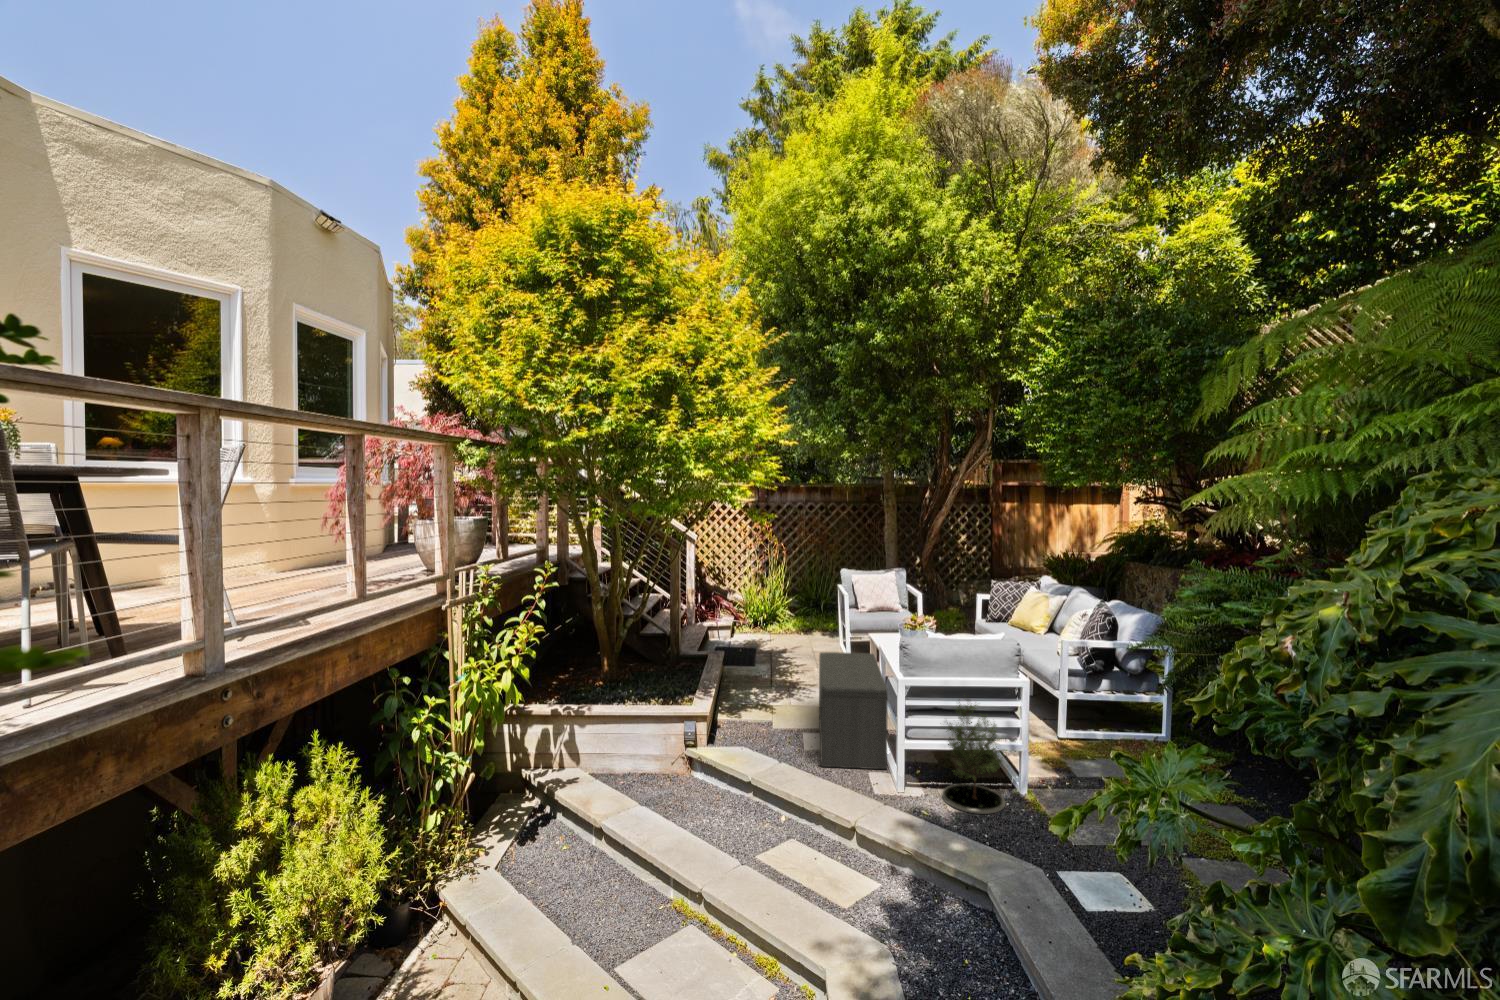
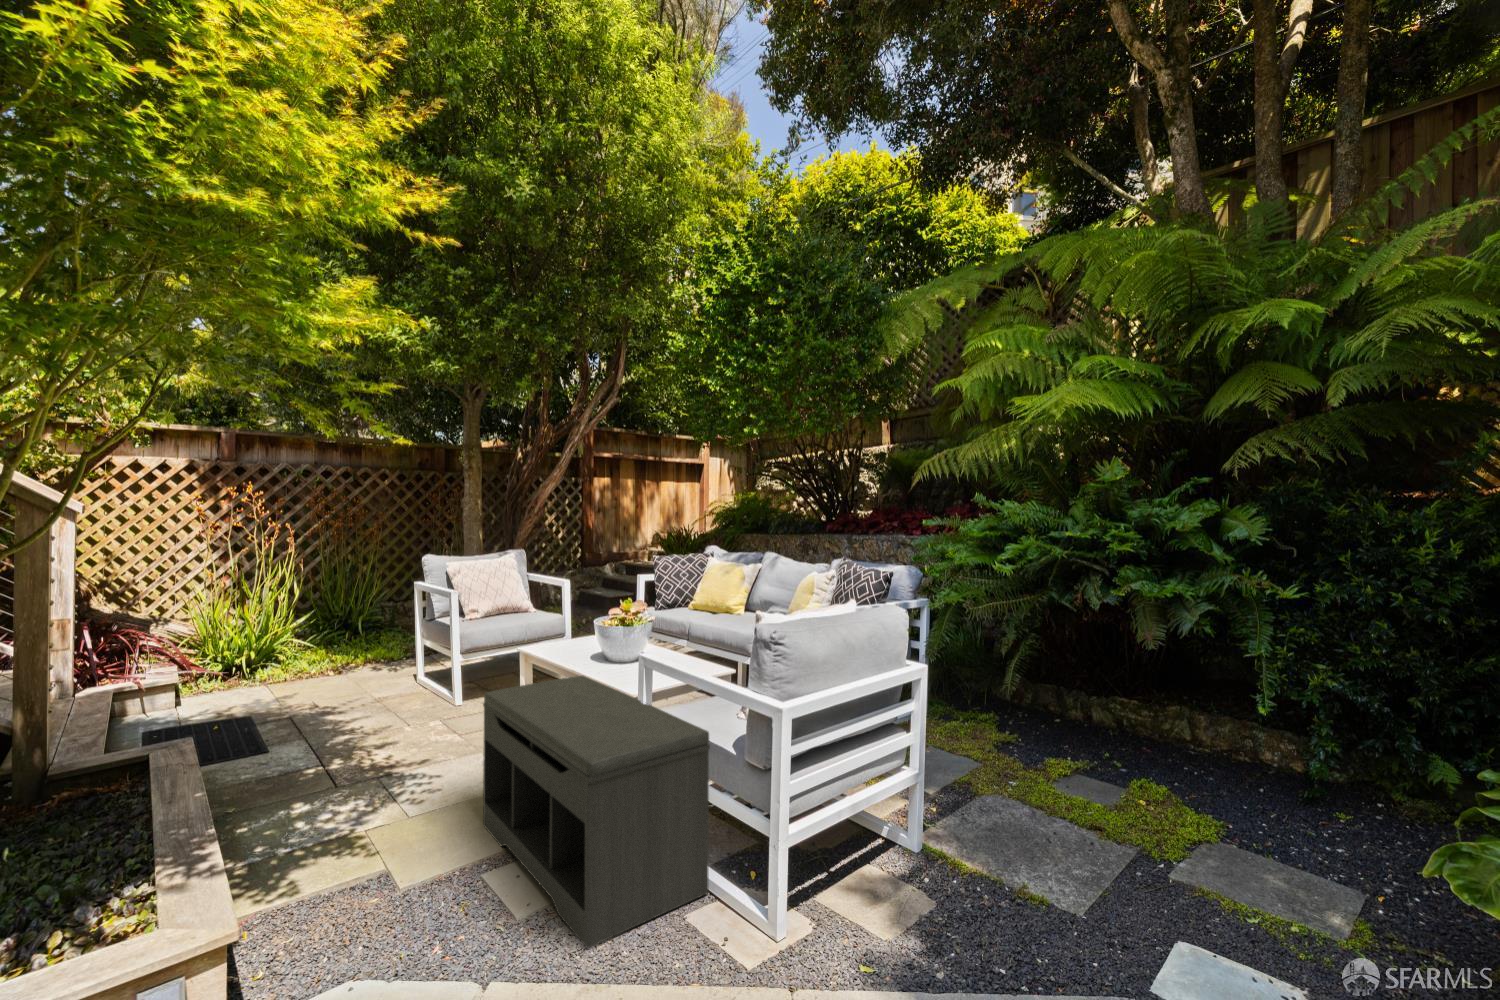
potted tree: present [942,695,1007,814] -> none [830,705,957,929]

